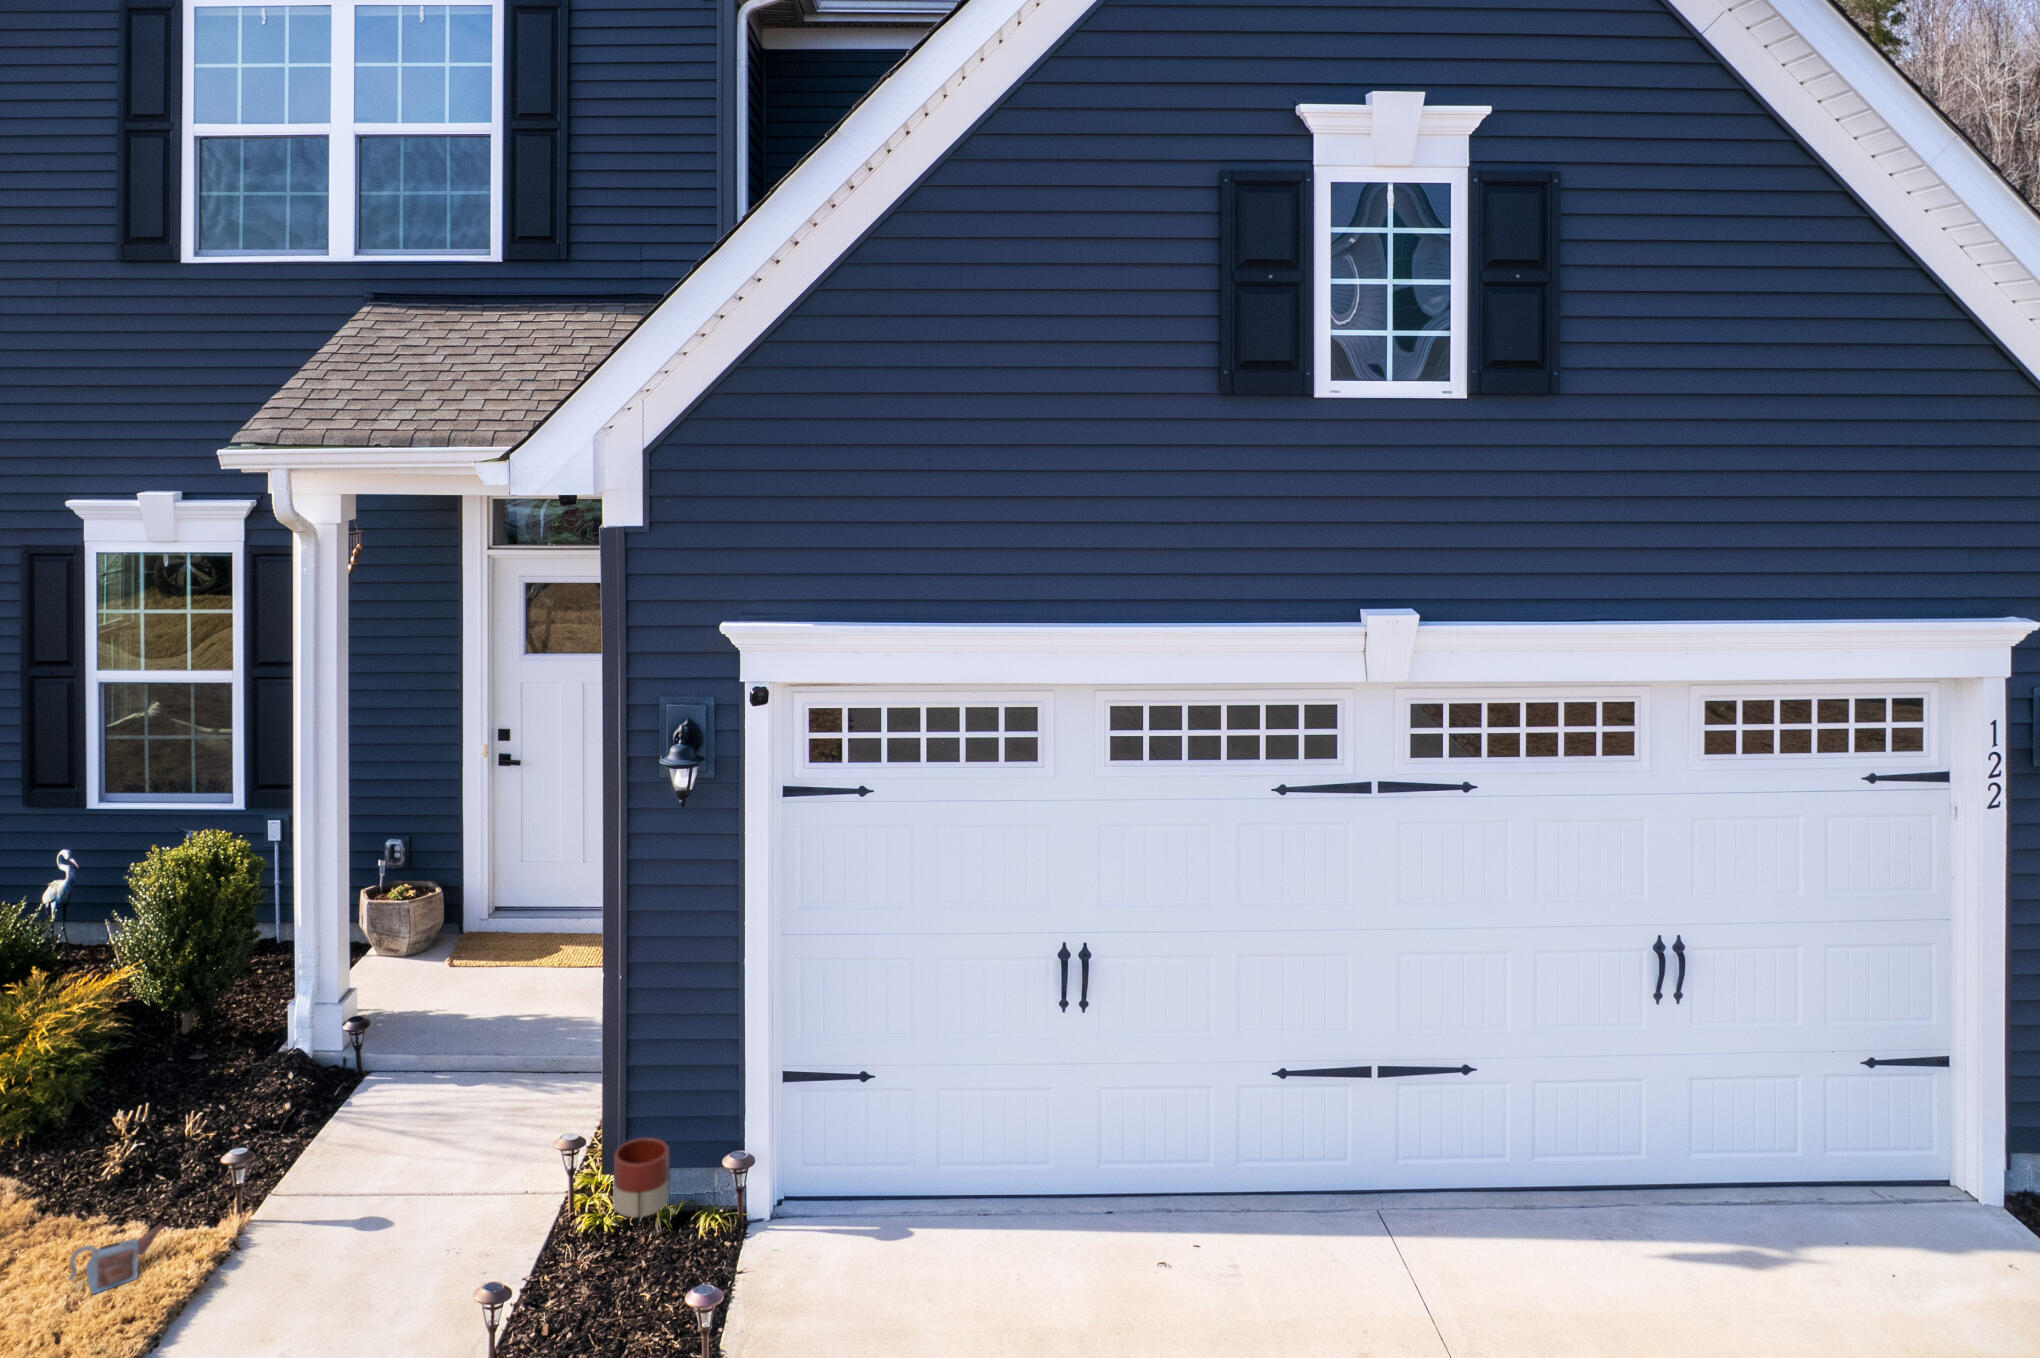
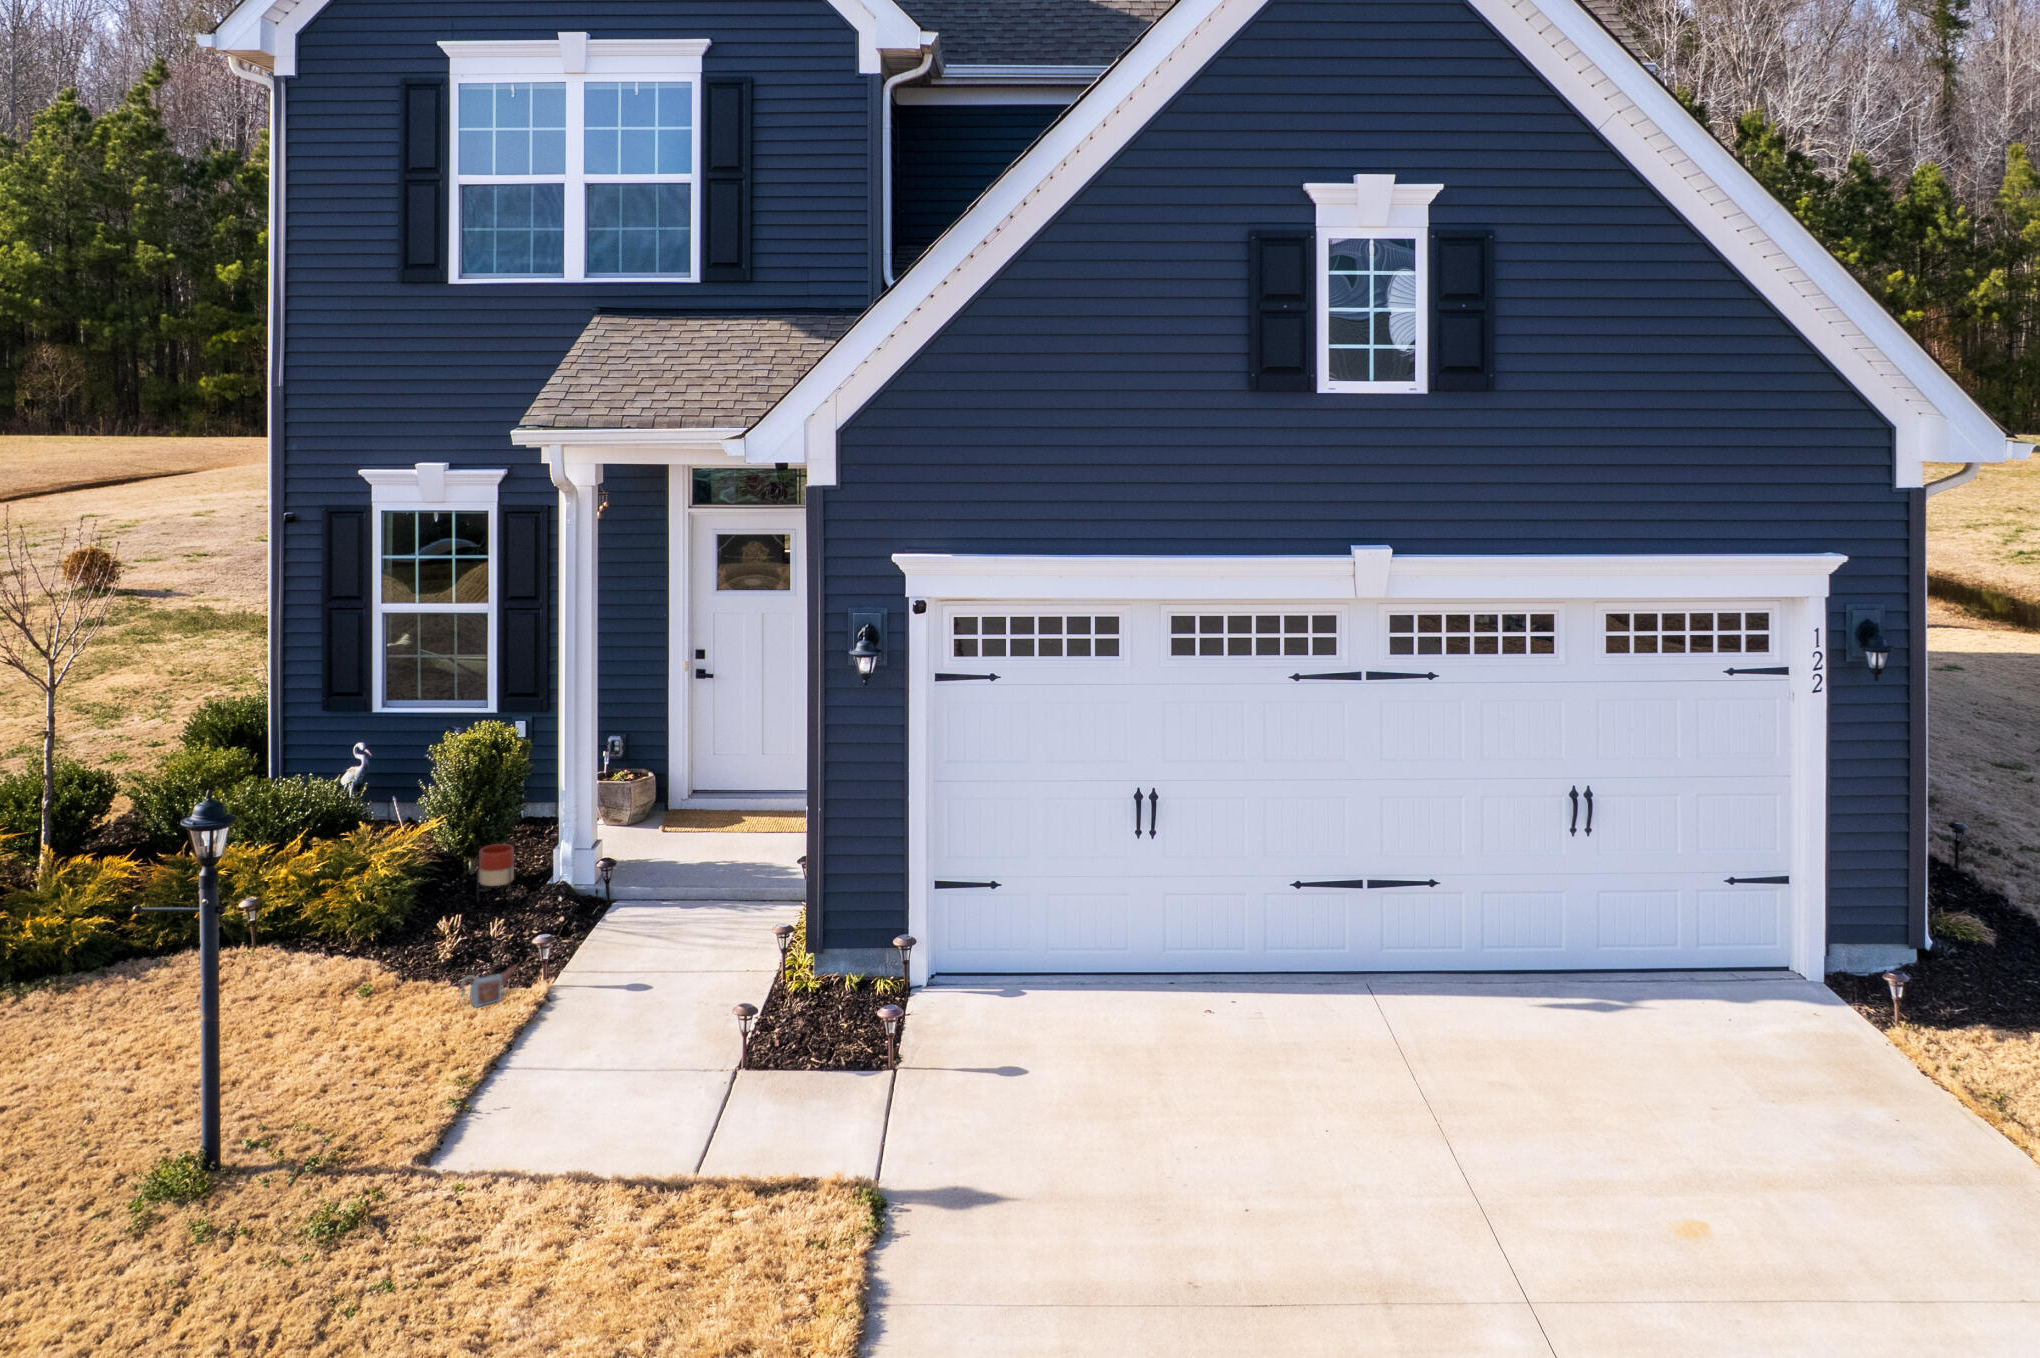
planter: present [613,1138,670,1232] -> present [478,844,514,887]

